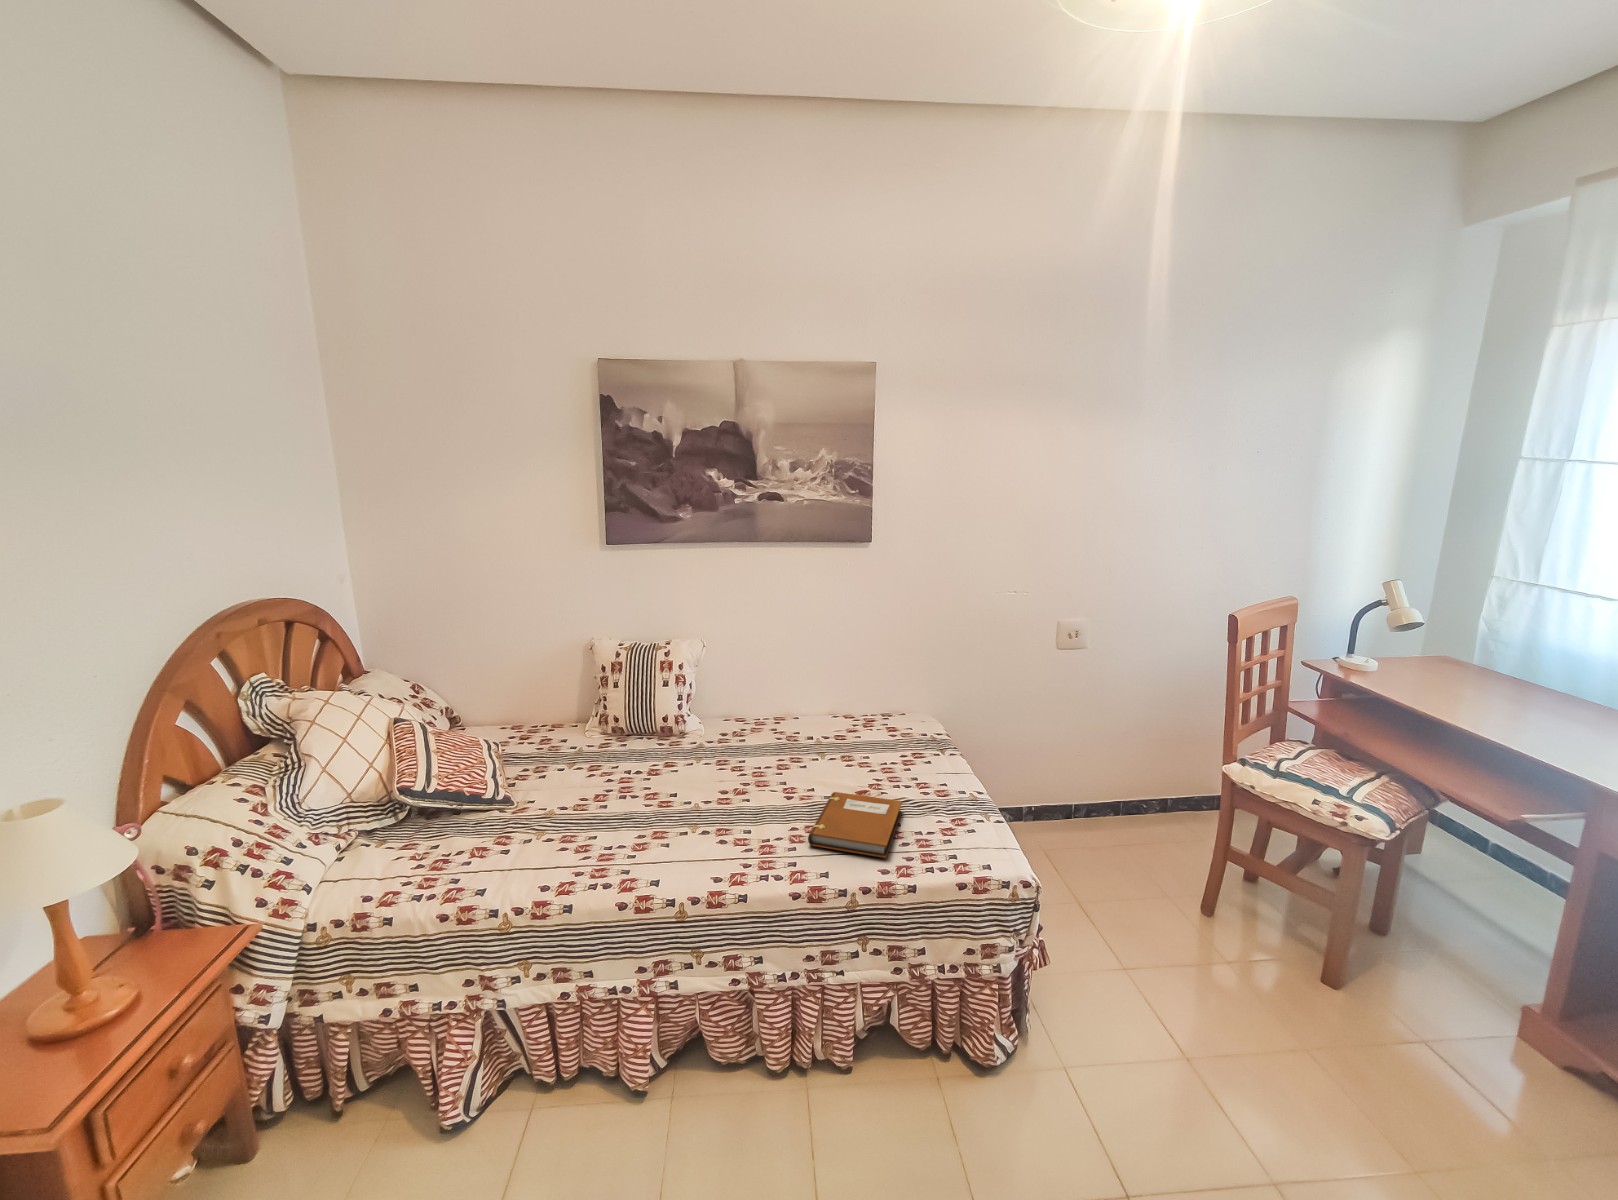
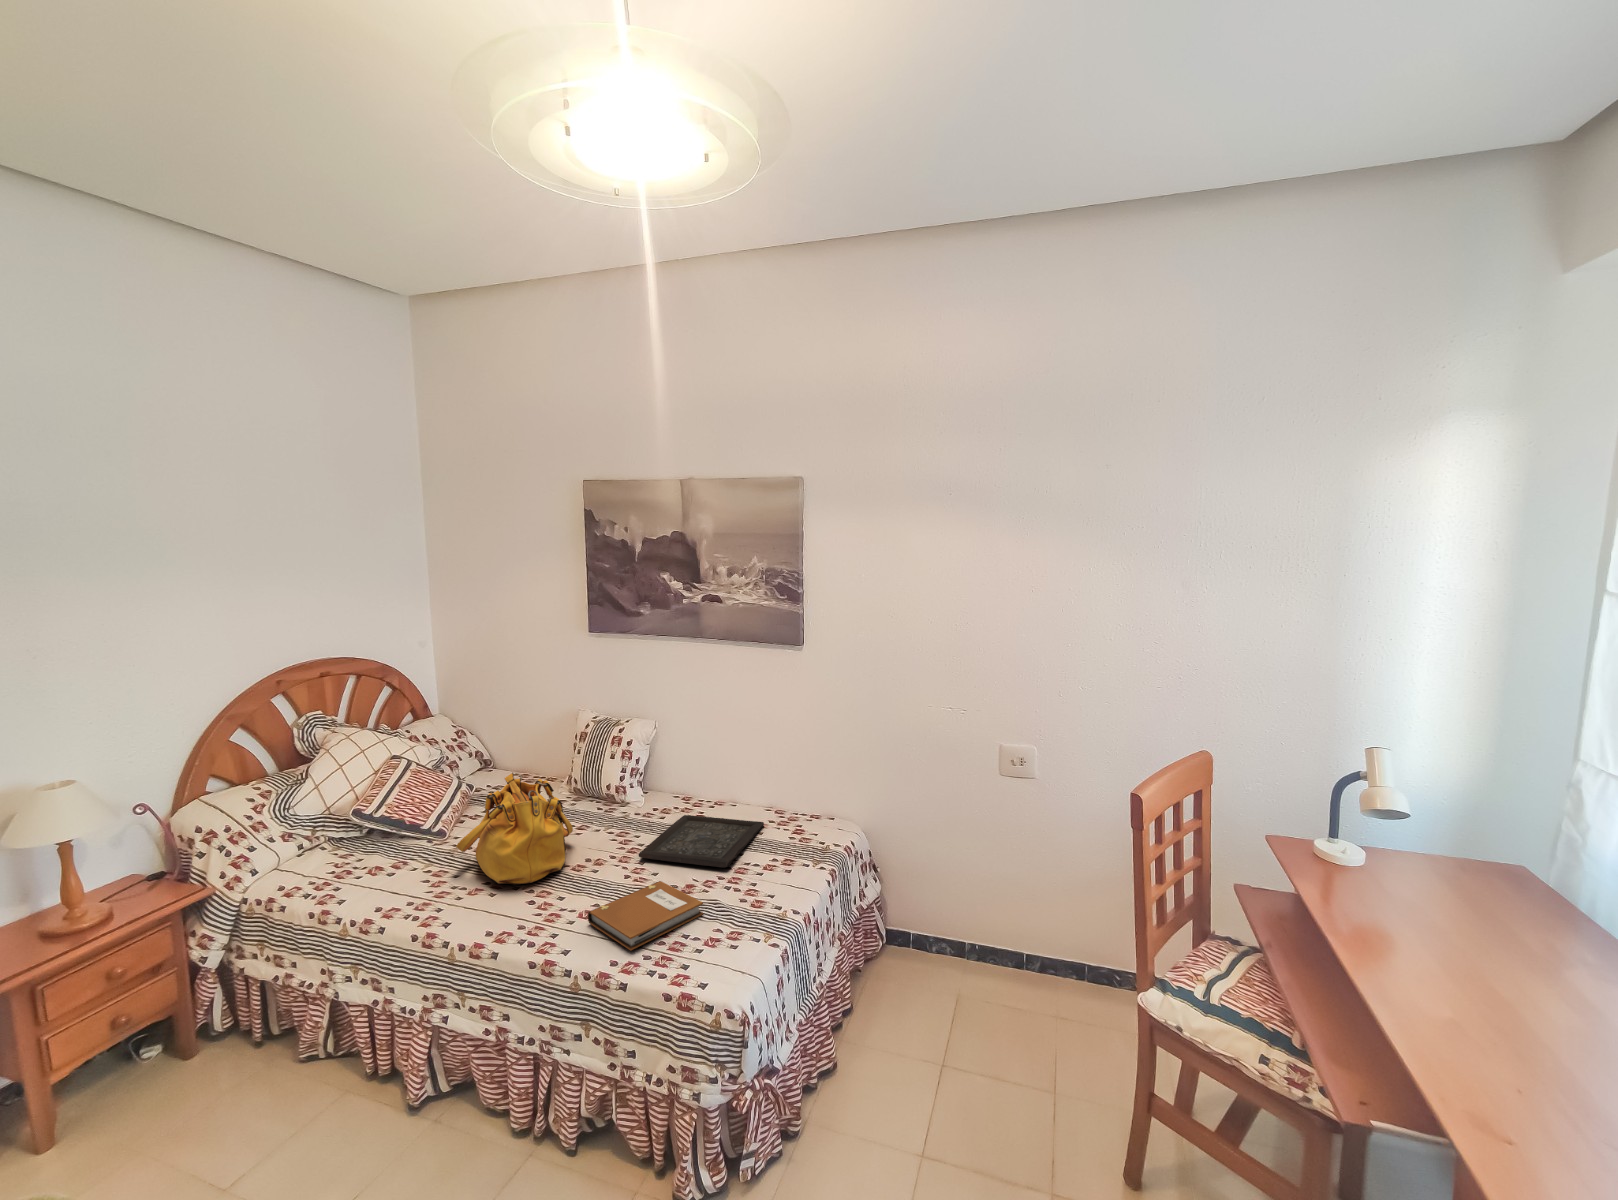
handbag: none [585,711,709,832] -> present [456,773,573,884]
tray: none [761,723,872,776] -> present [638,815,764,867]

